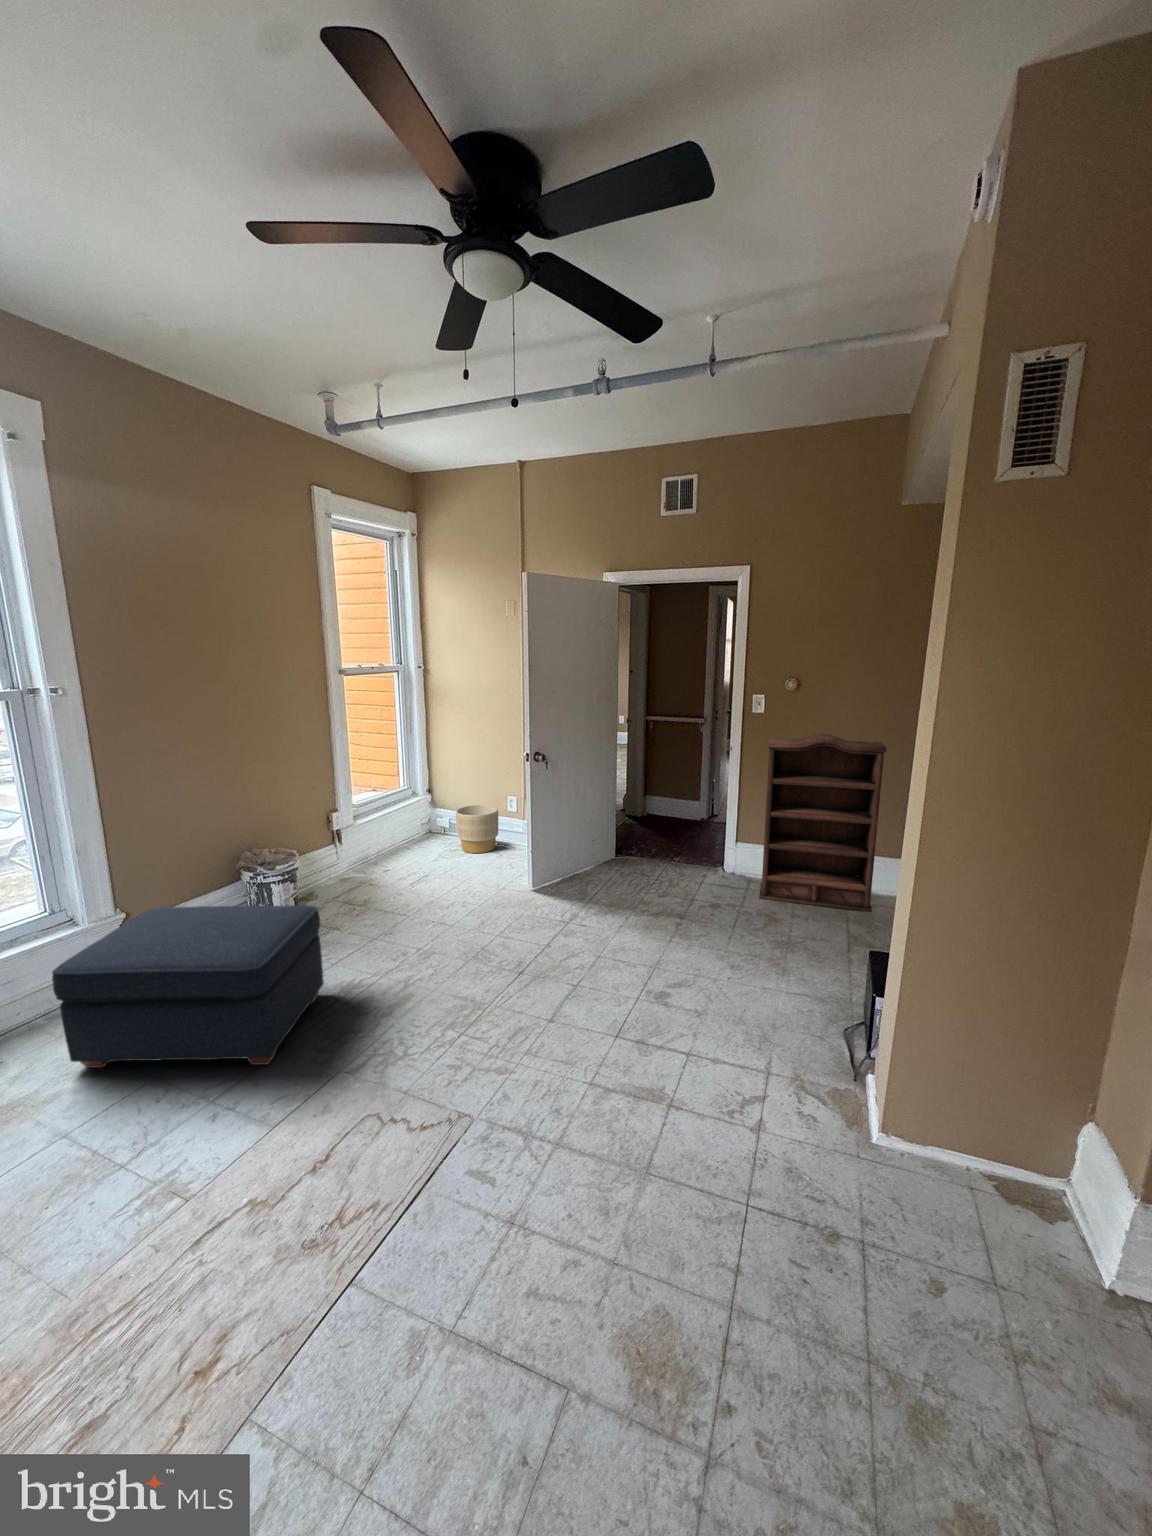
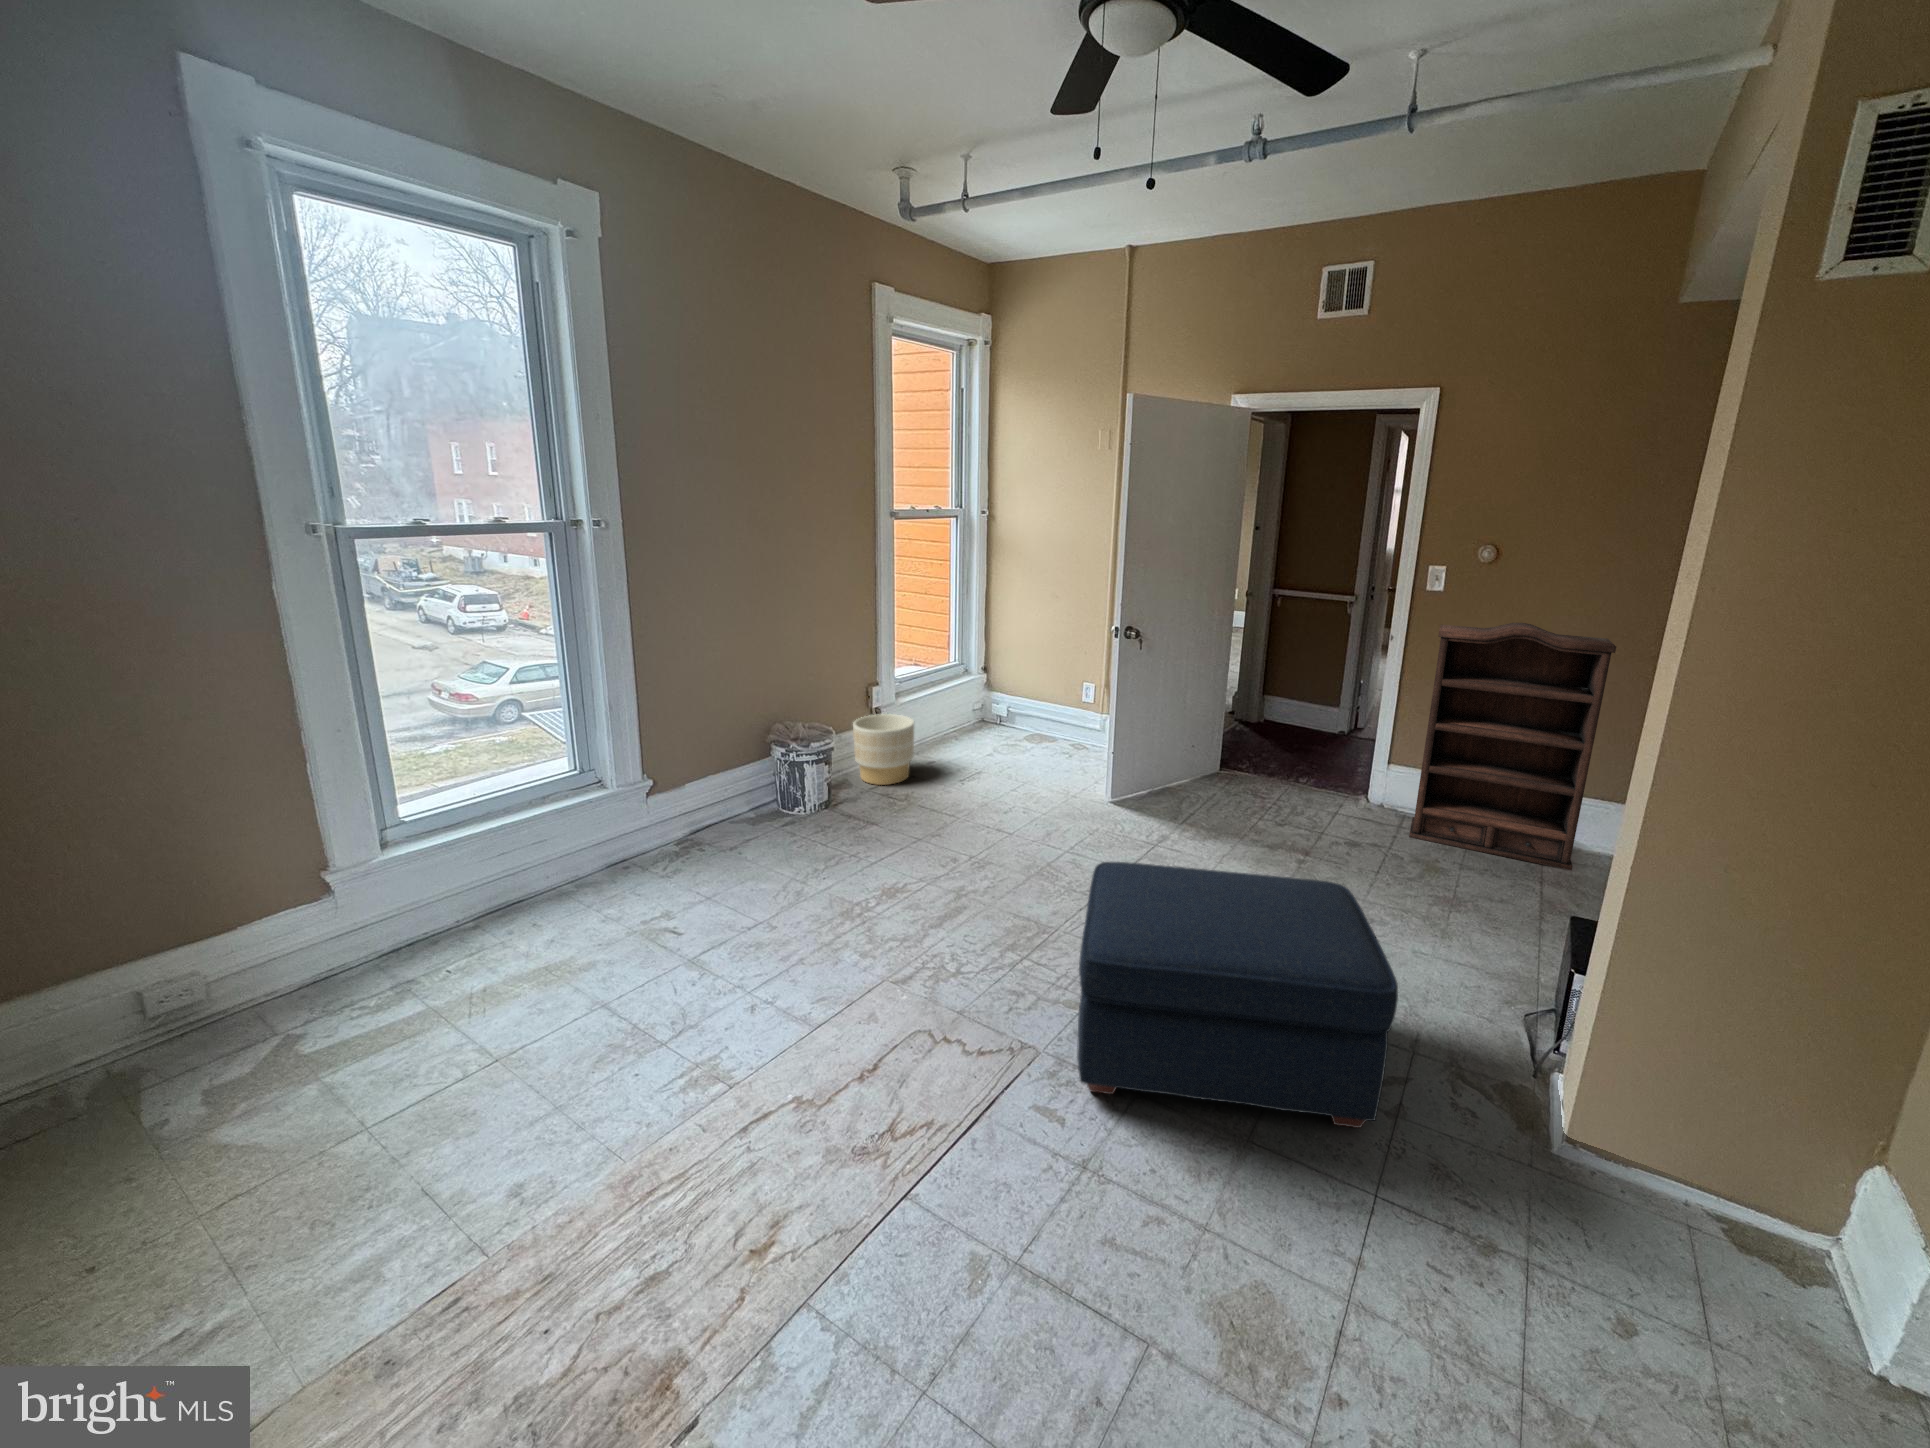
planter: present [456,805,498,853] -> present [853,714,914,785]
ottoman: present [52,905,324,1068] -> present [1077,862,1398,1128]

